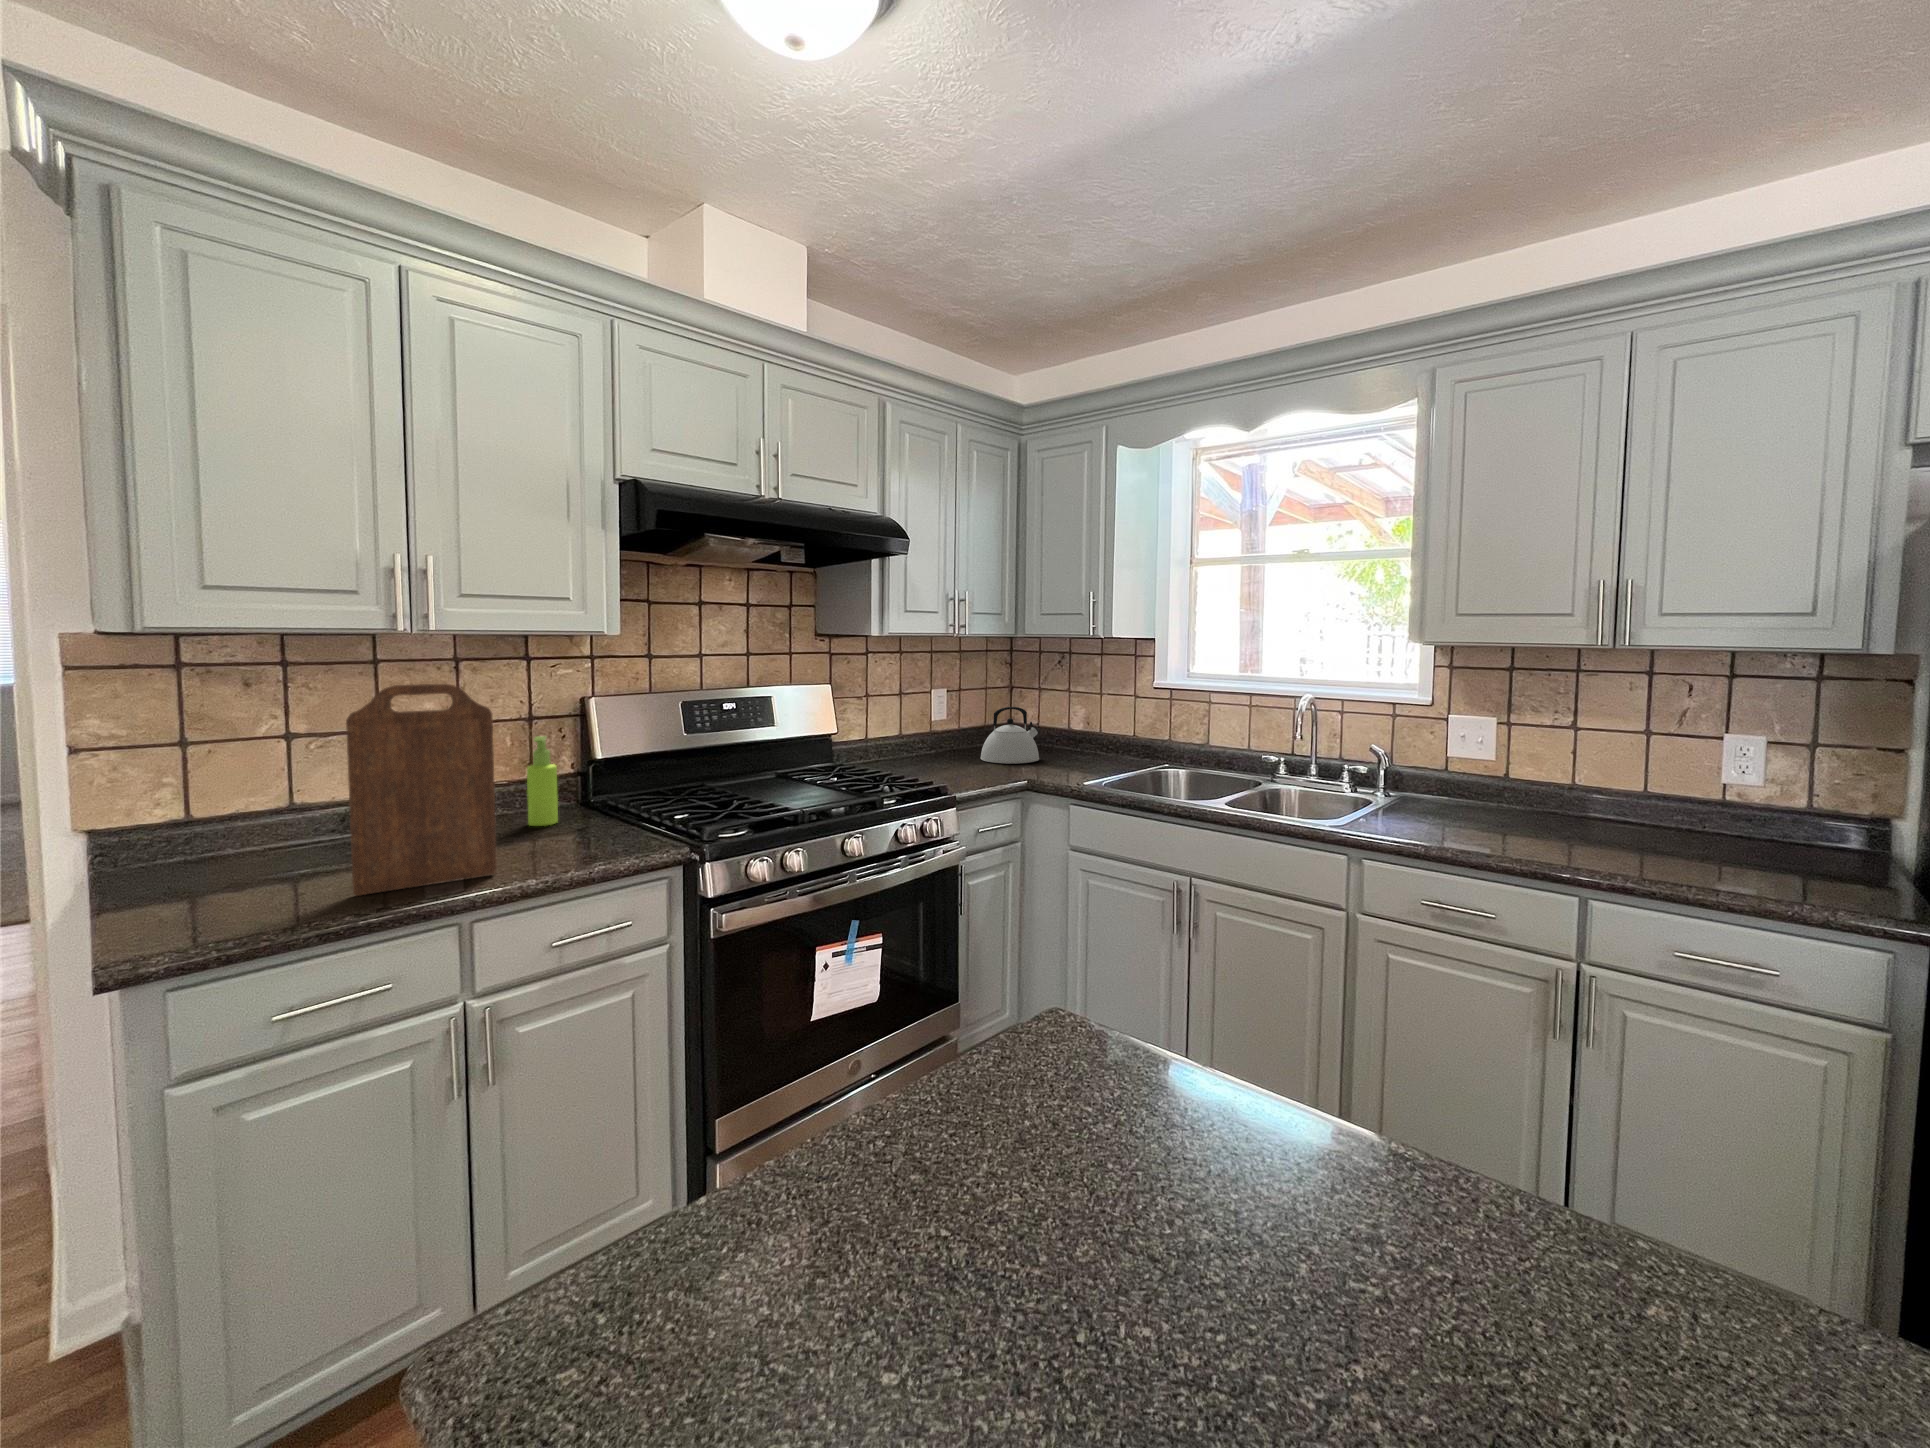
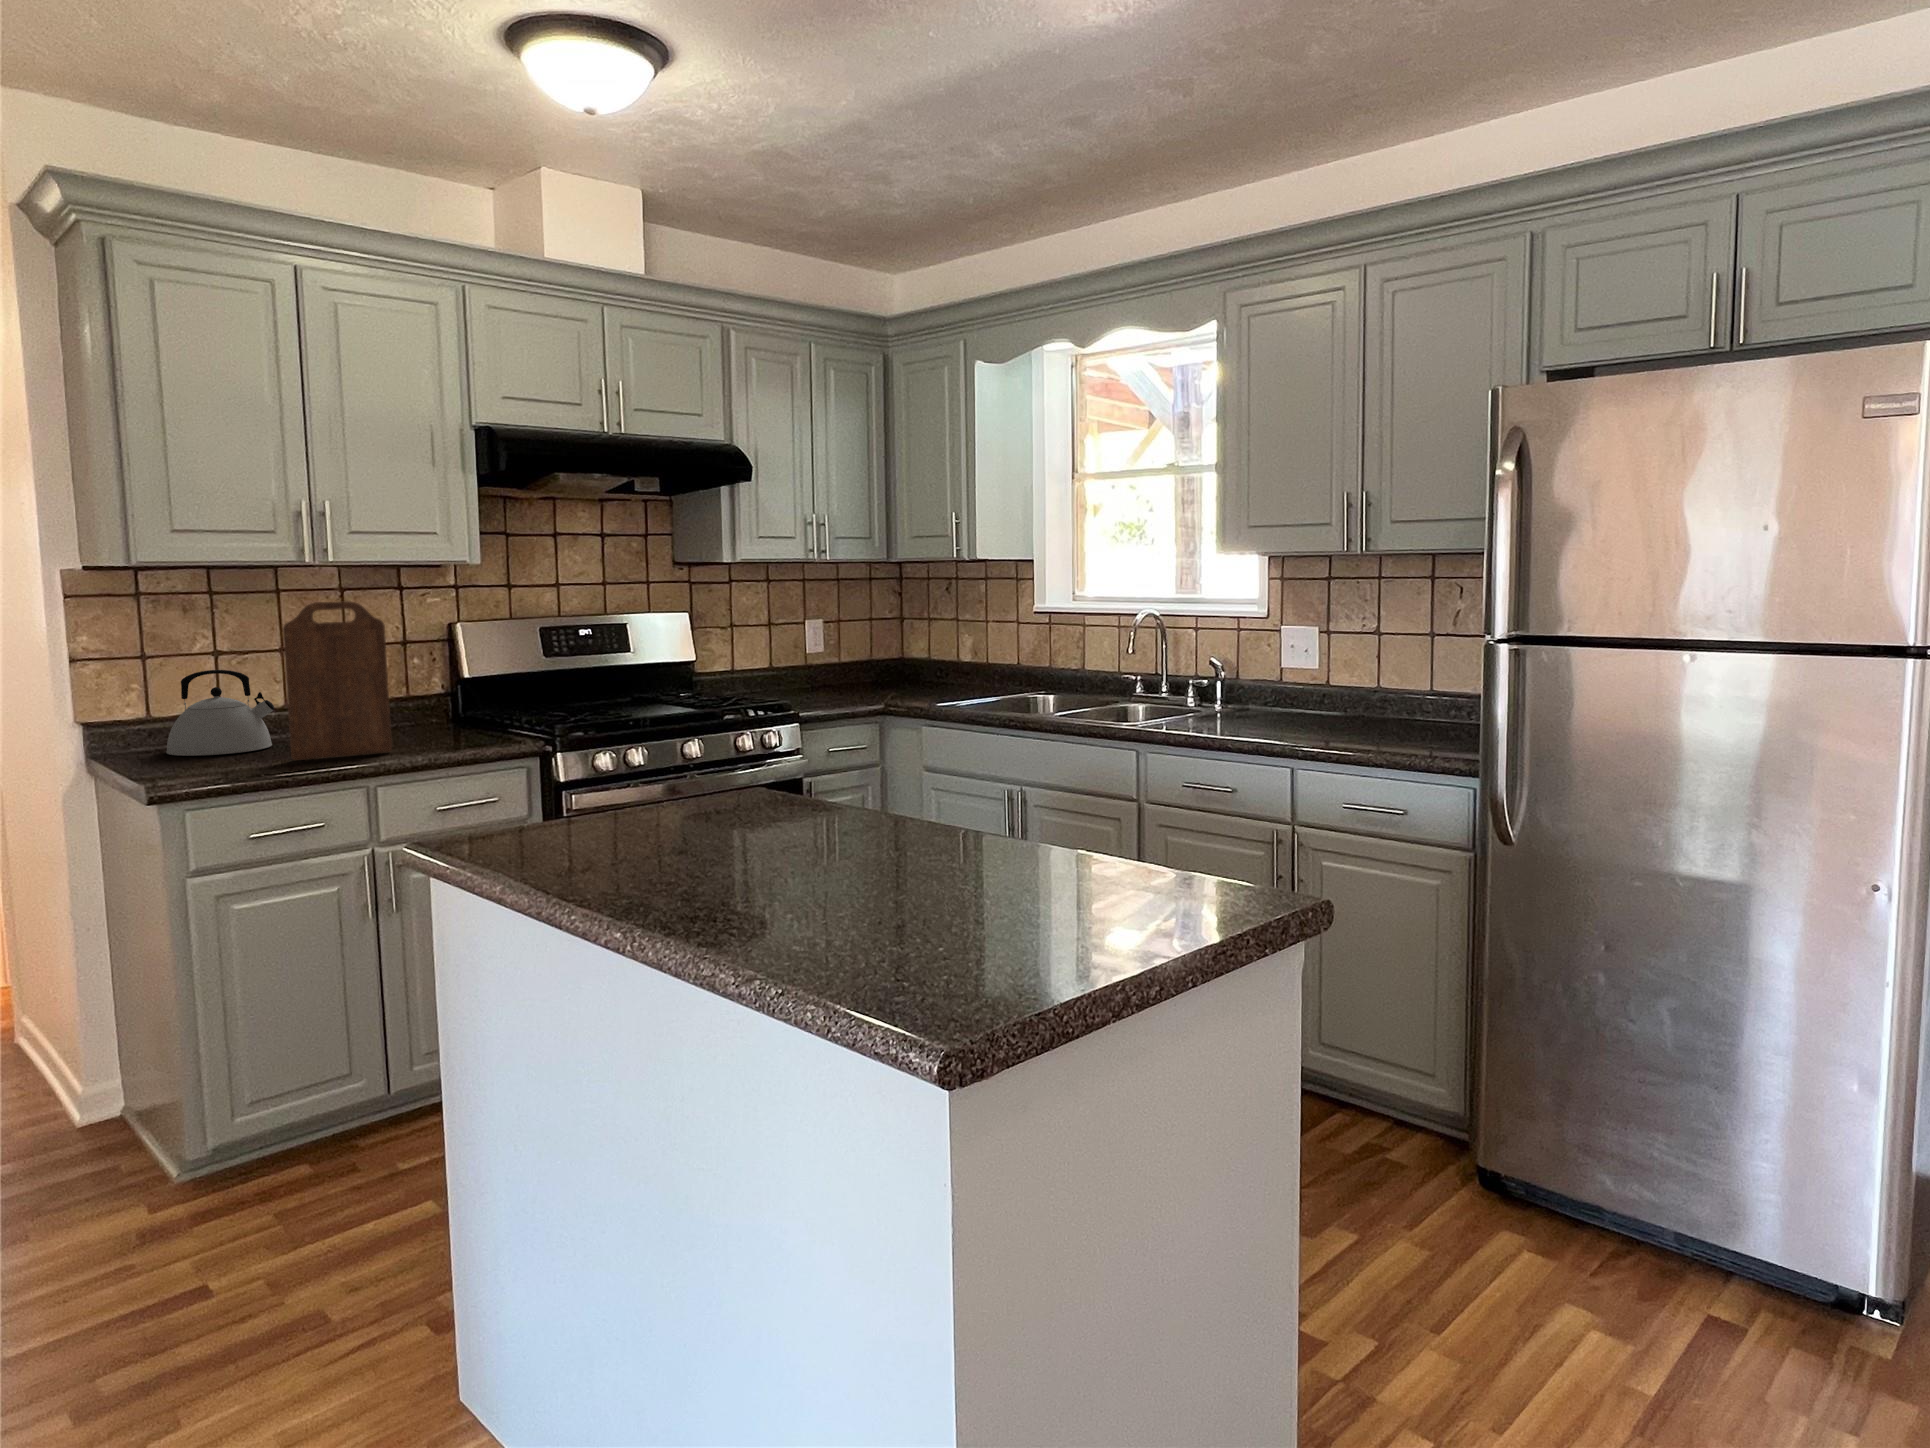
kettle: present [981,707,1039,764] -> present [166,670,274,756]
soap dispenser: present [527,736,558,826] -> none [406,654,433,731]

